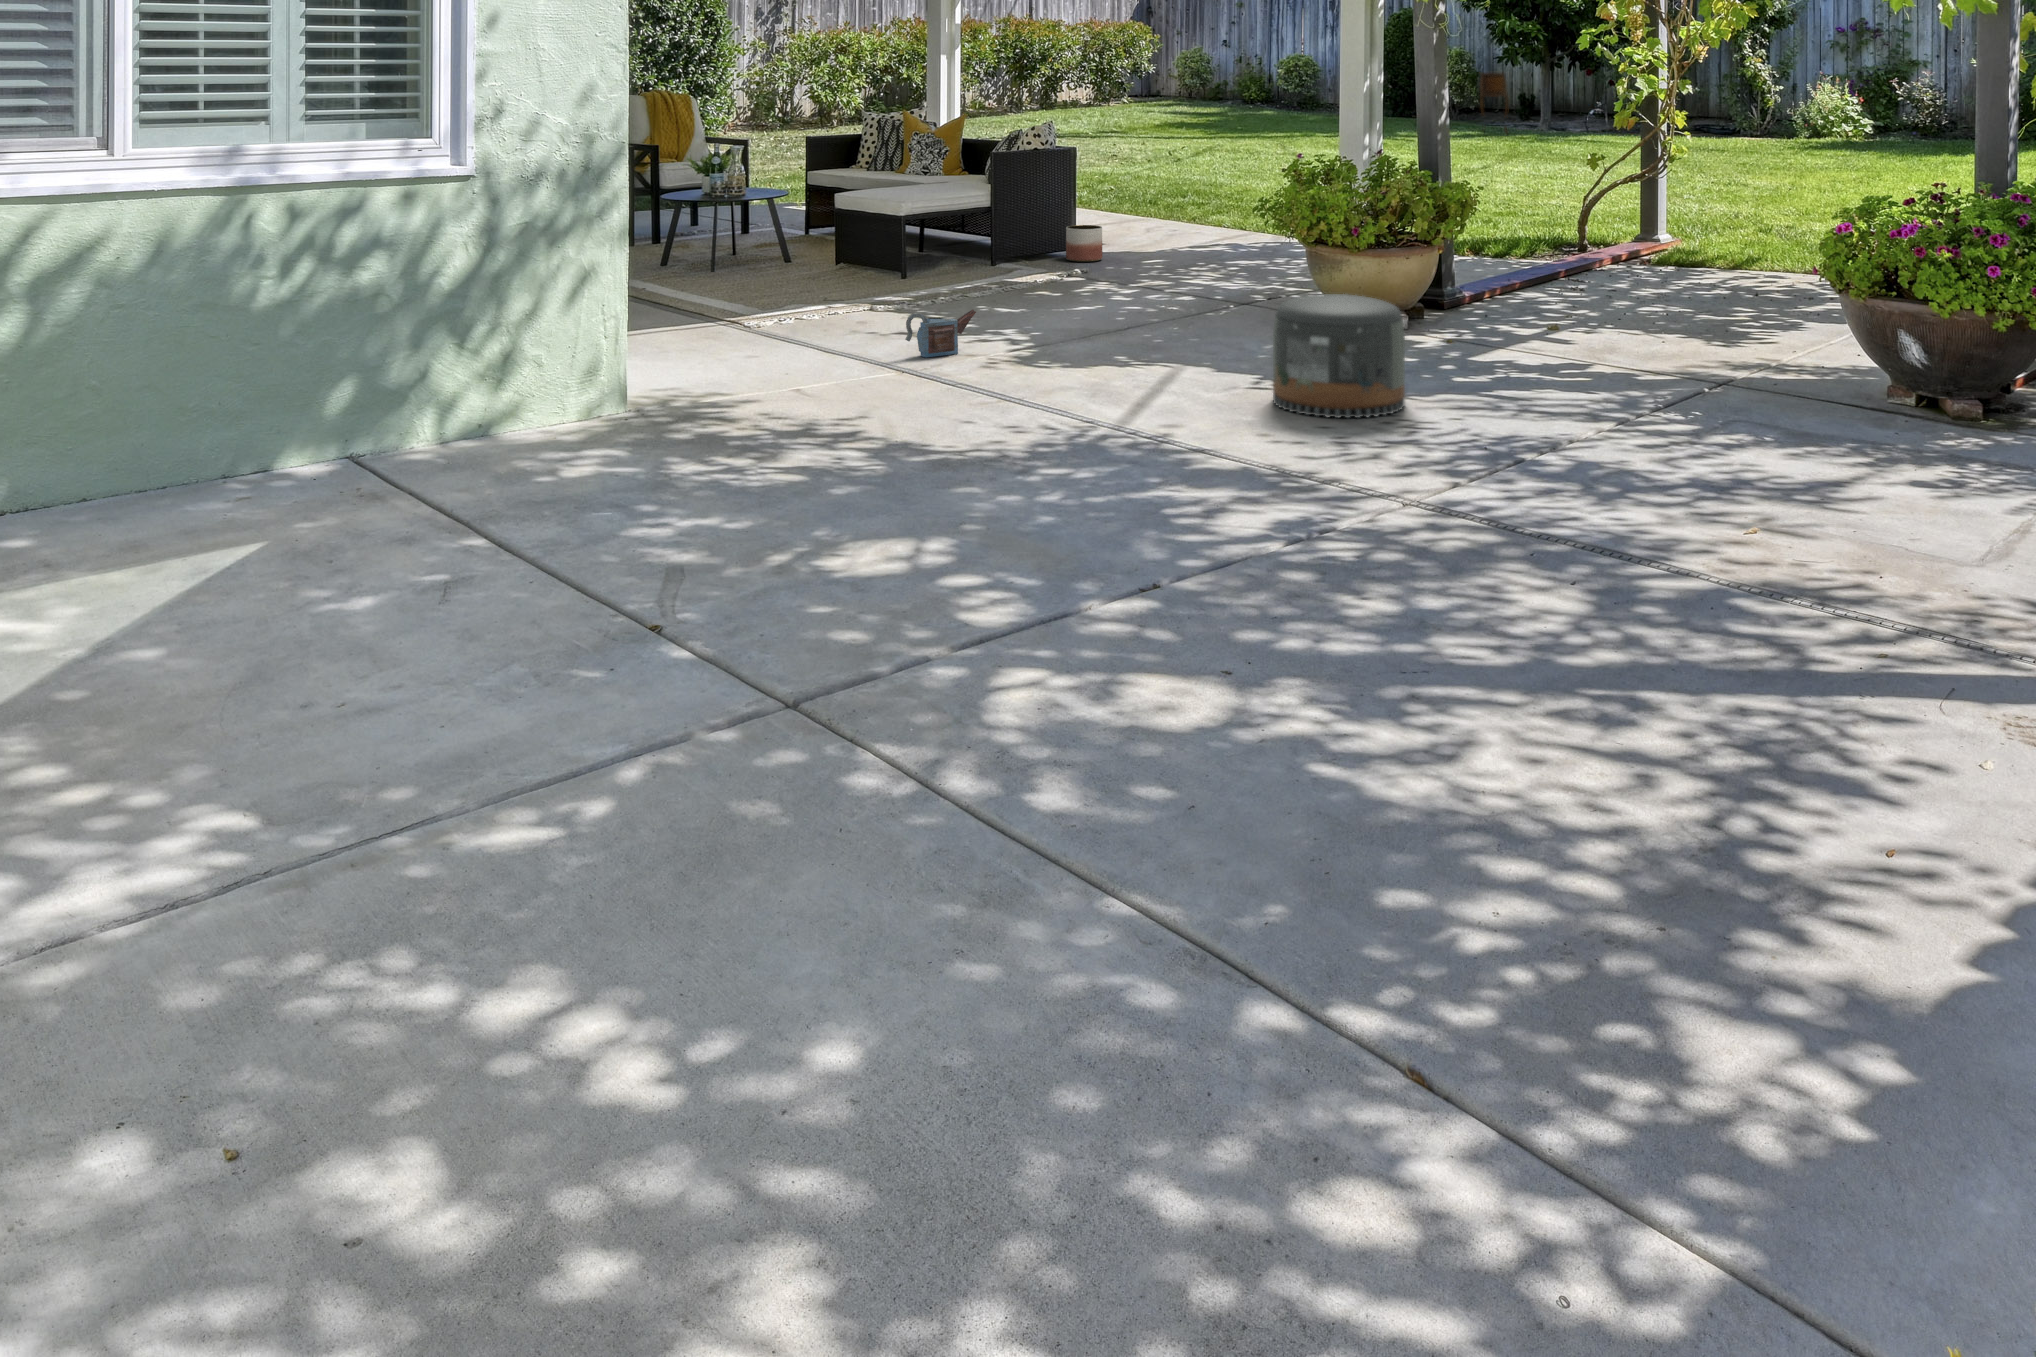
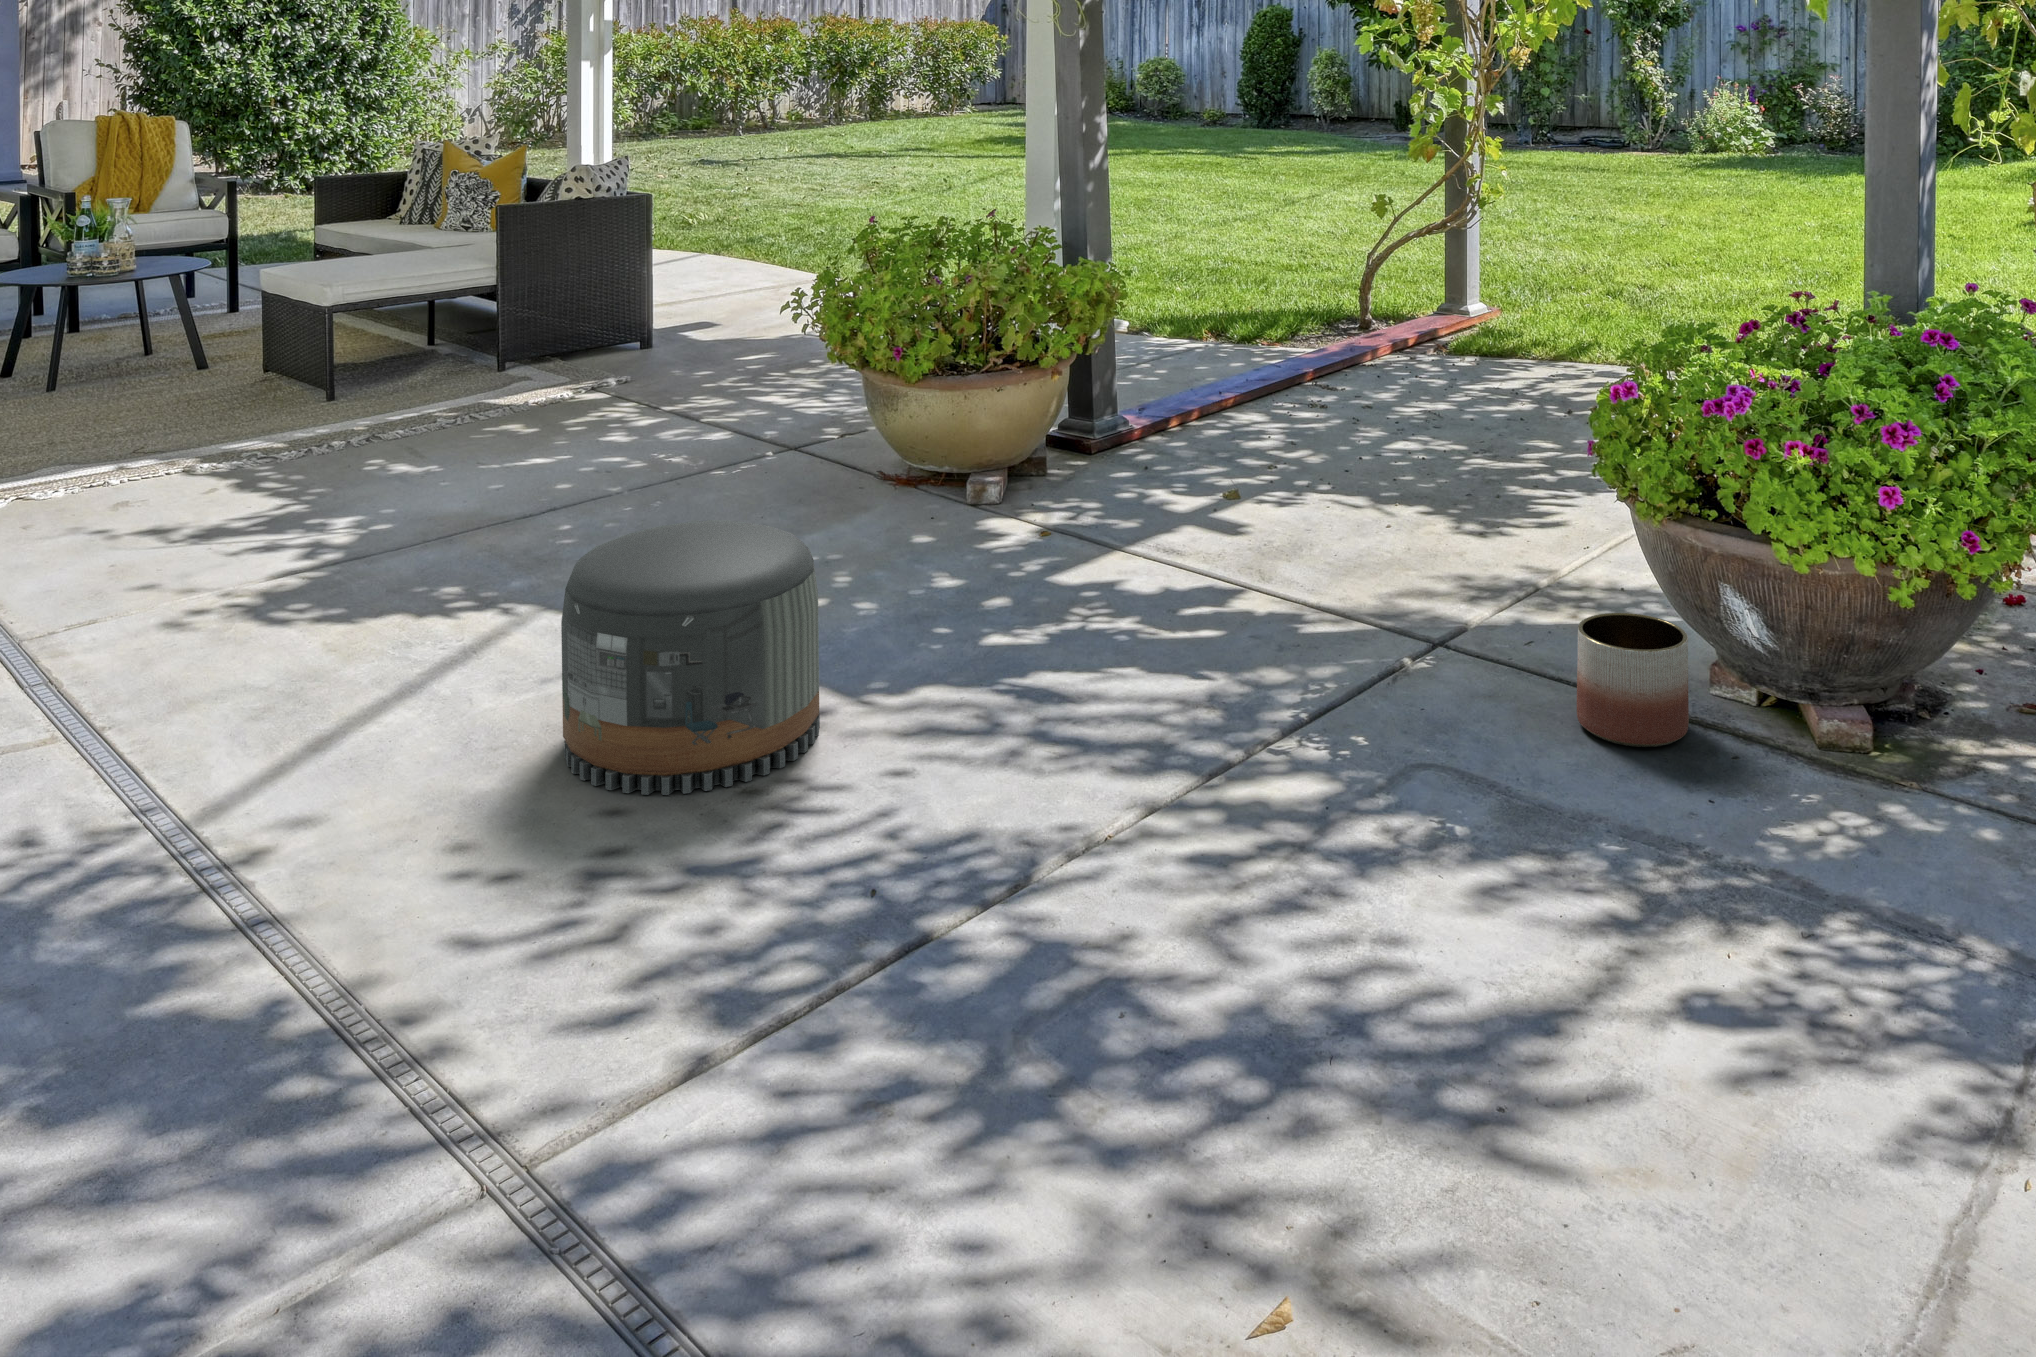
side table: present [1480,73,1510,134] -> none [1342,74,1377,147]
planter: present [1066,225,1102,262] -> present [1577,613,1689,747]
watering can: present [905,310,976,358] -> none [47,512,208,606]

